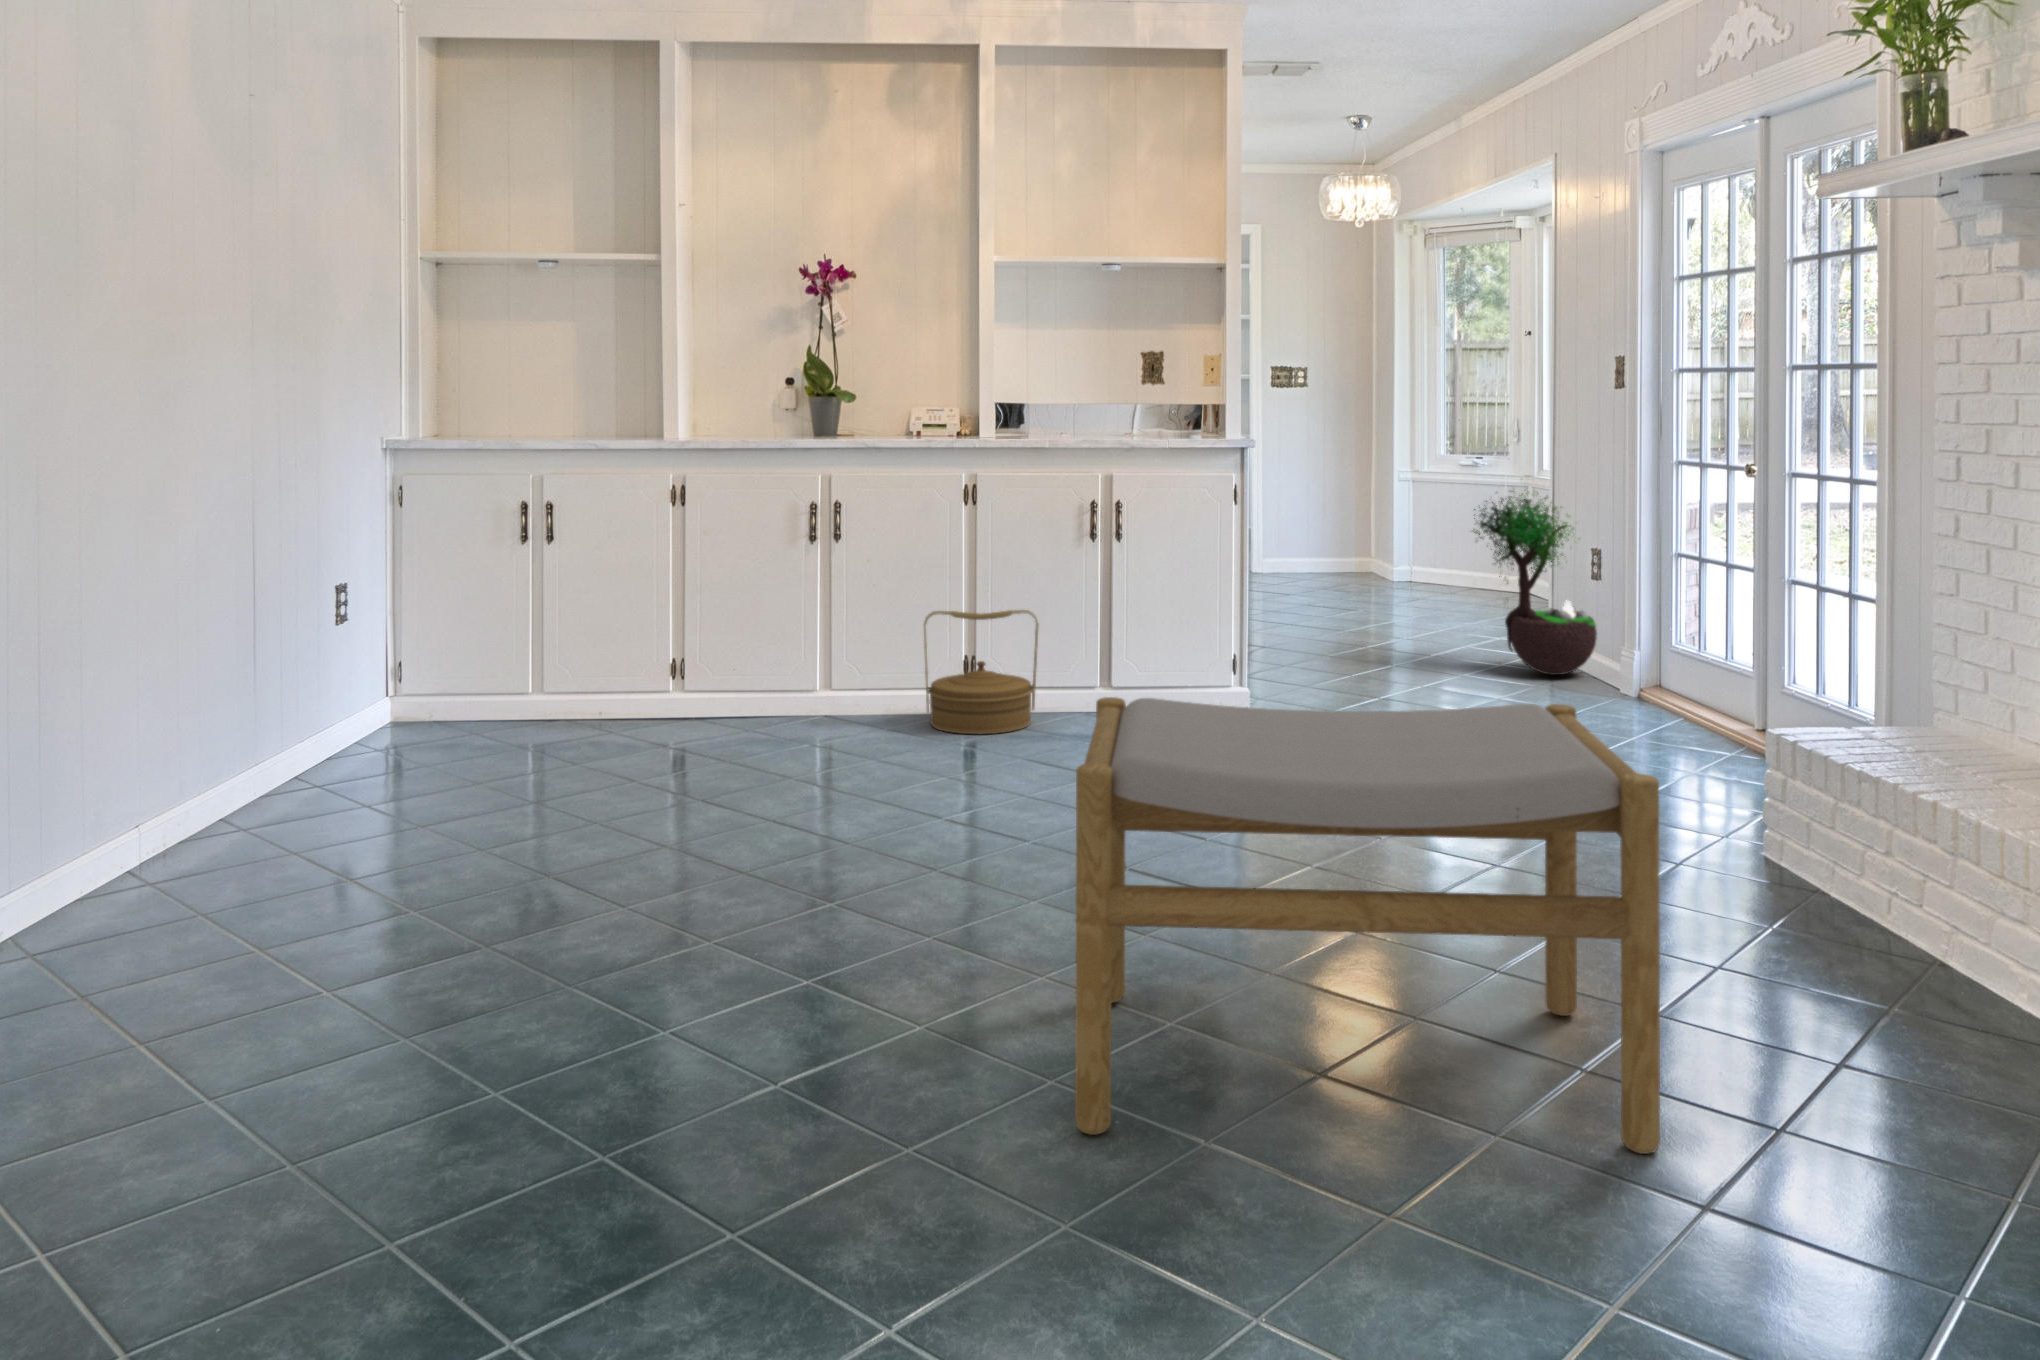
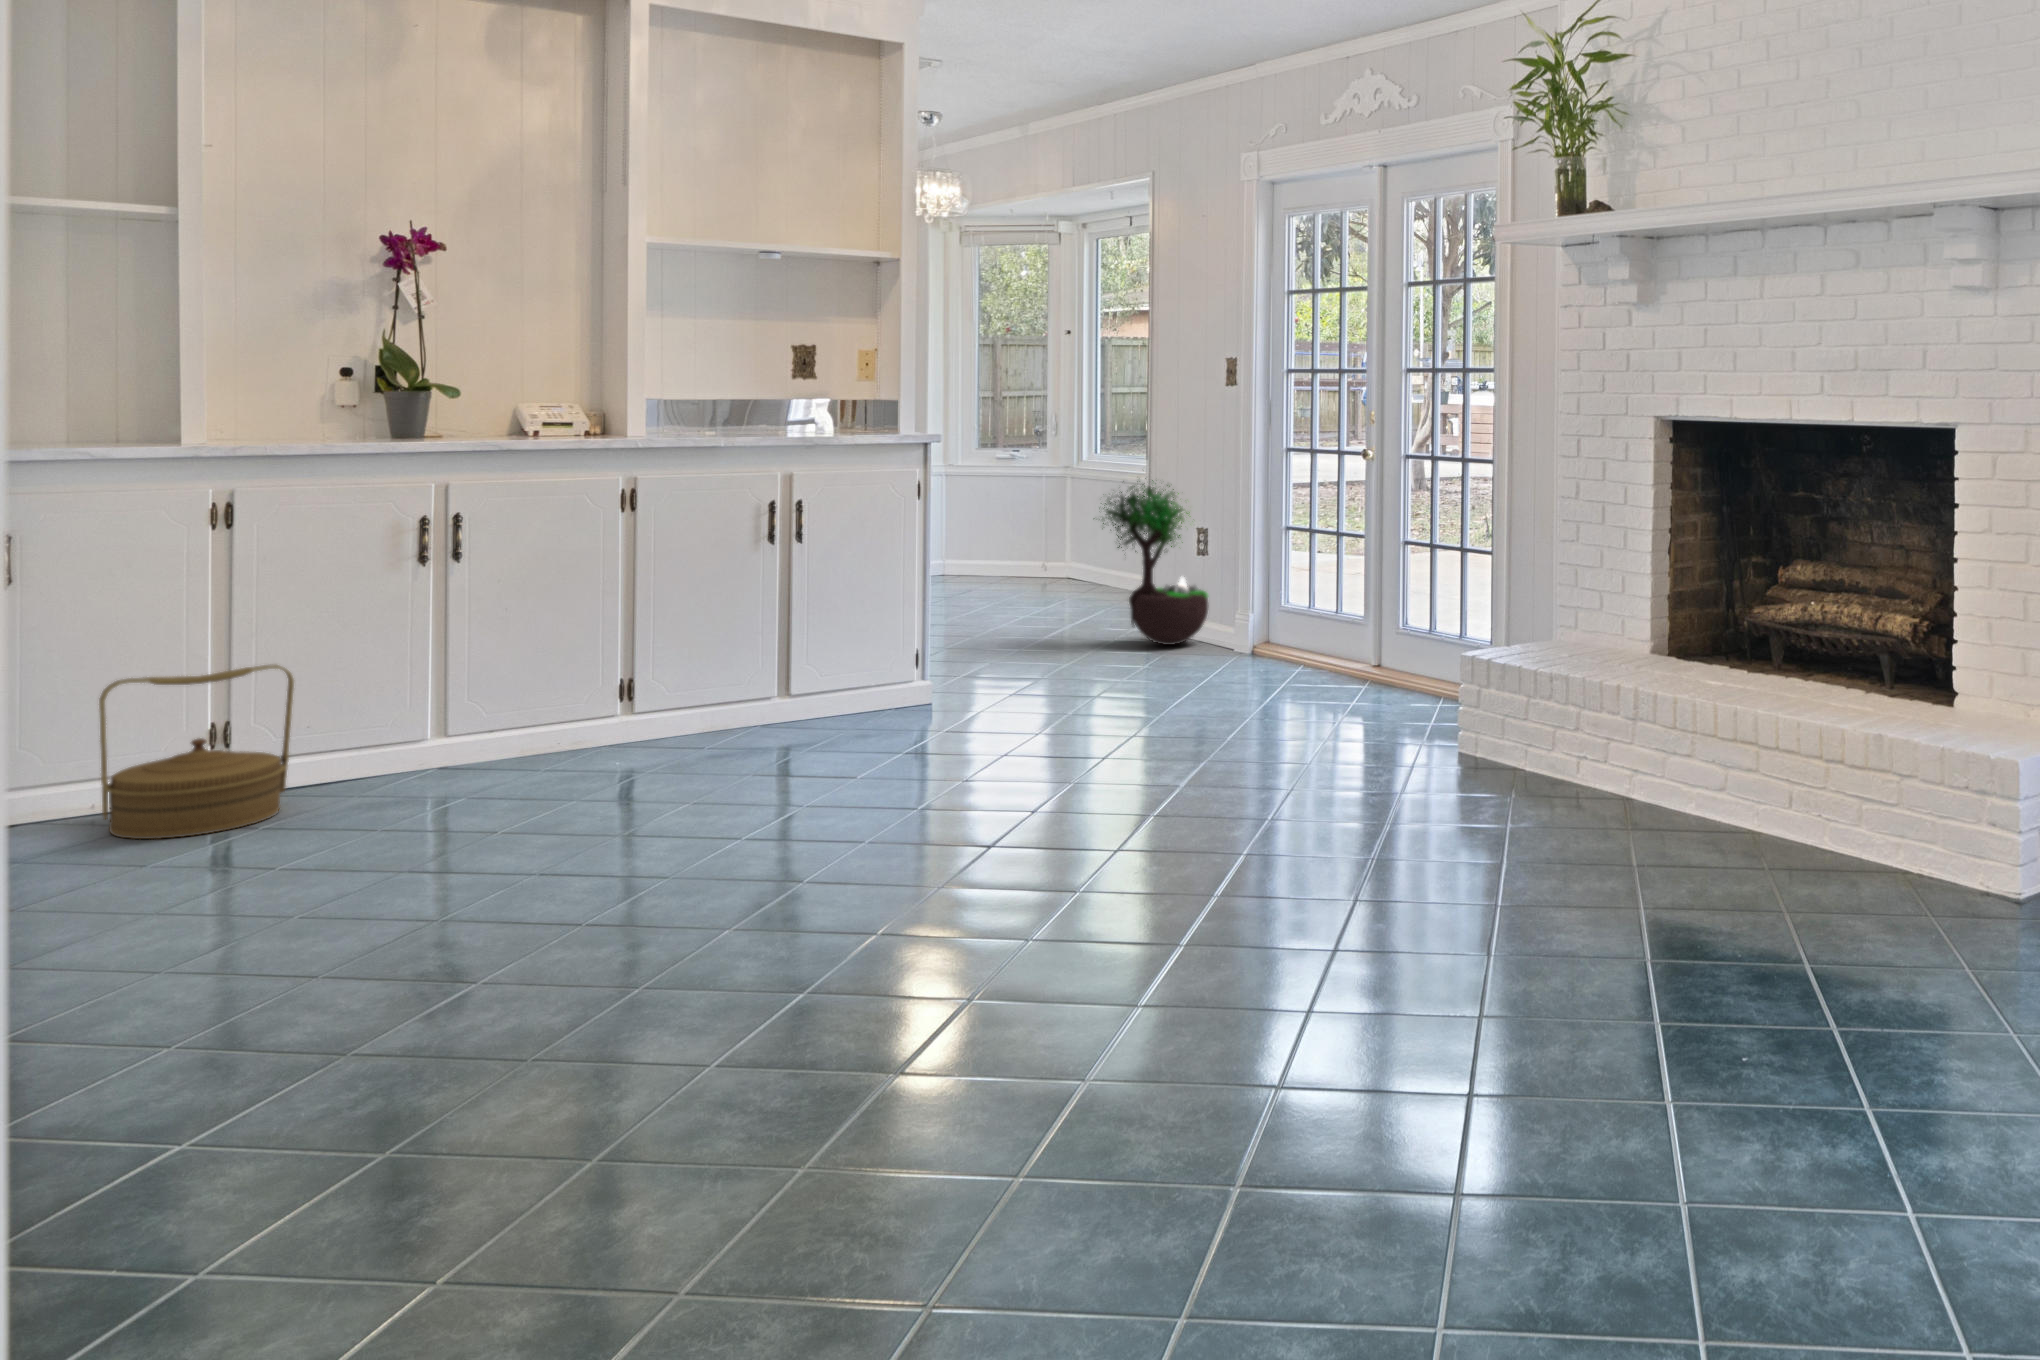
woven basket: present [924,610,1039,734] -> present [99,665,294,839]
footstool: present [1075,697,1660,1154] -> none [1111,633,1595,1014]

